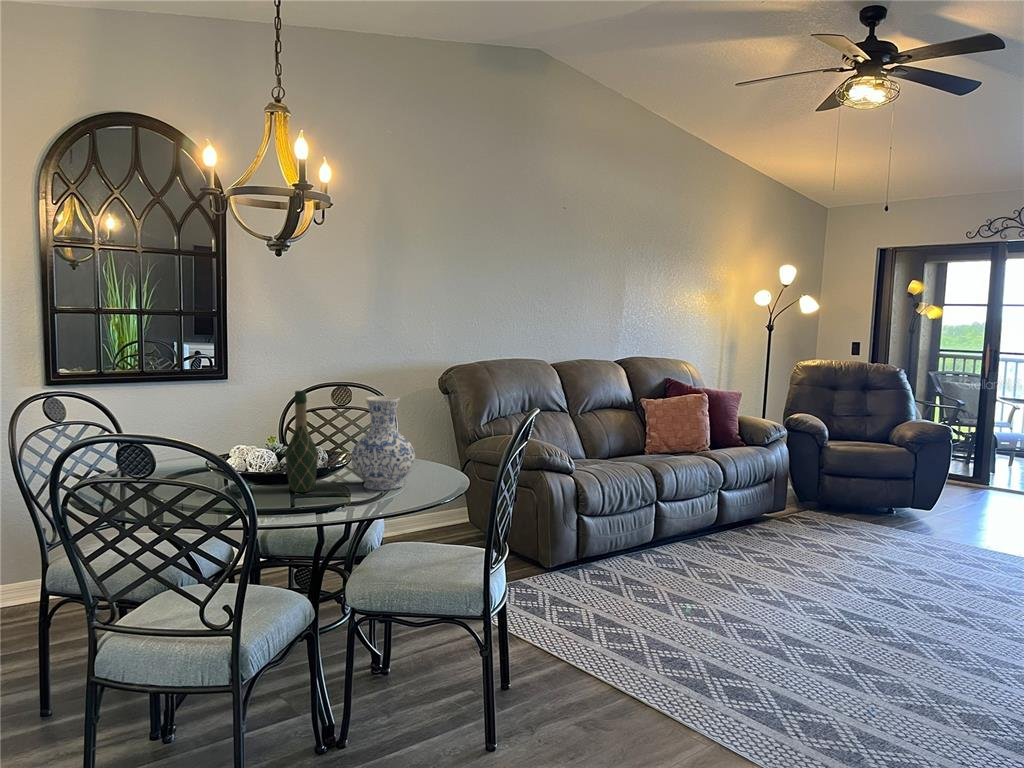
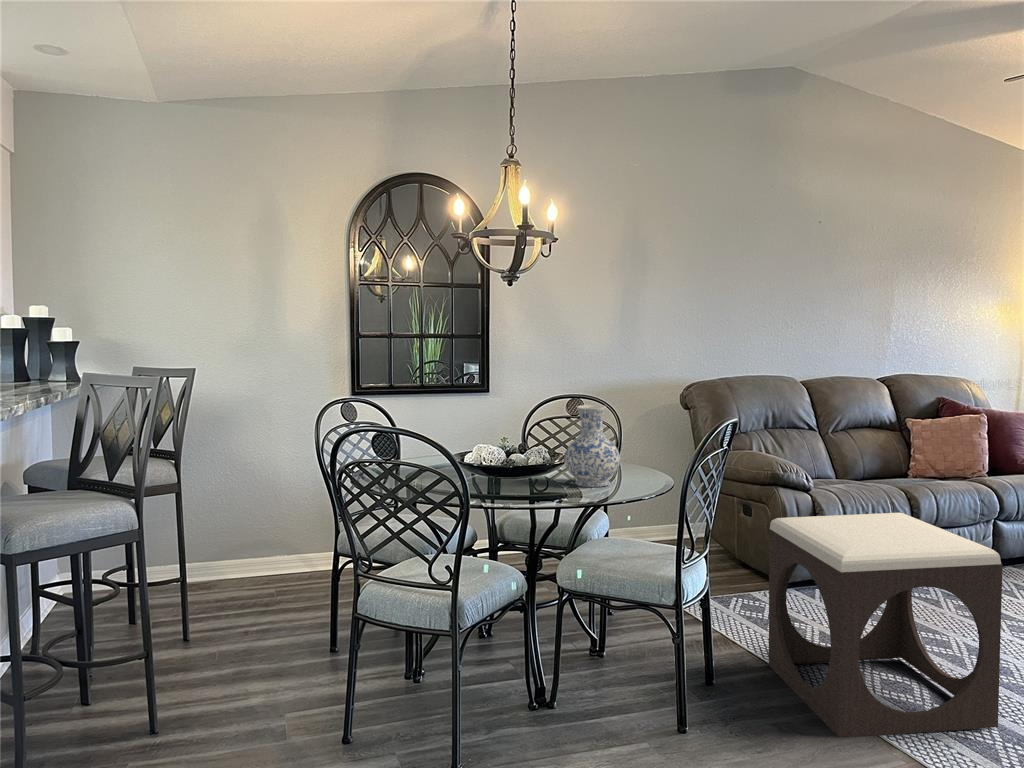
wine bottle: present [285,391,318,492] -> none [508,399,535,484]
footstool: none [557,494,777,730] -> present [769,513,1003,738]

